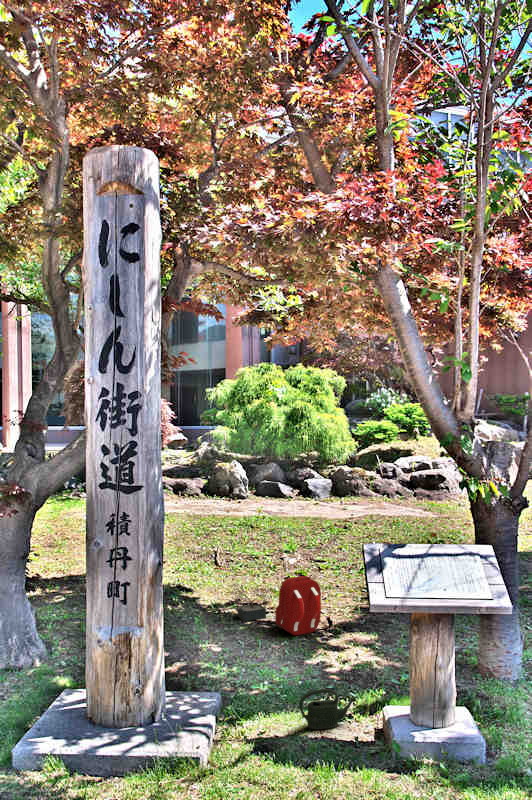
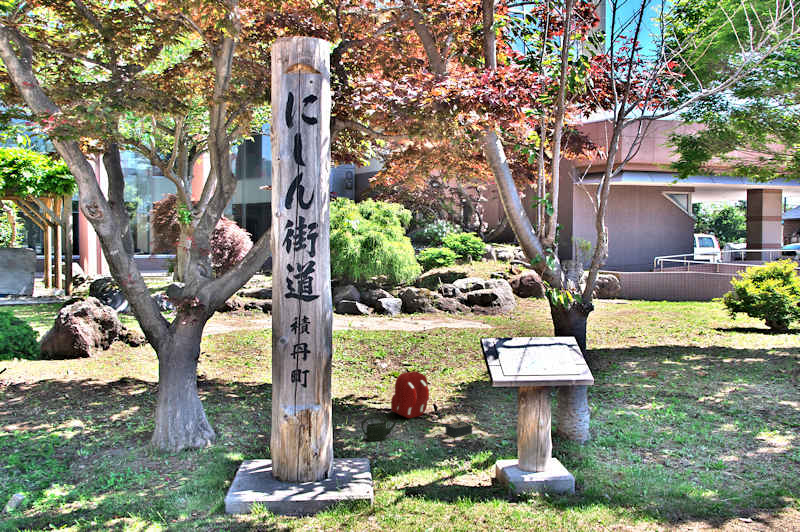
decorative plant: present [230,584,270,621] -> present [440,403,474,437]
watering can: present [299,689,358,729] -> present [361,416,399,441]

